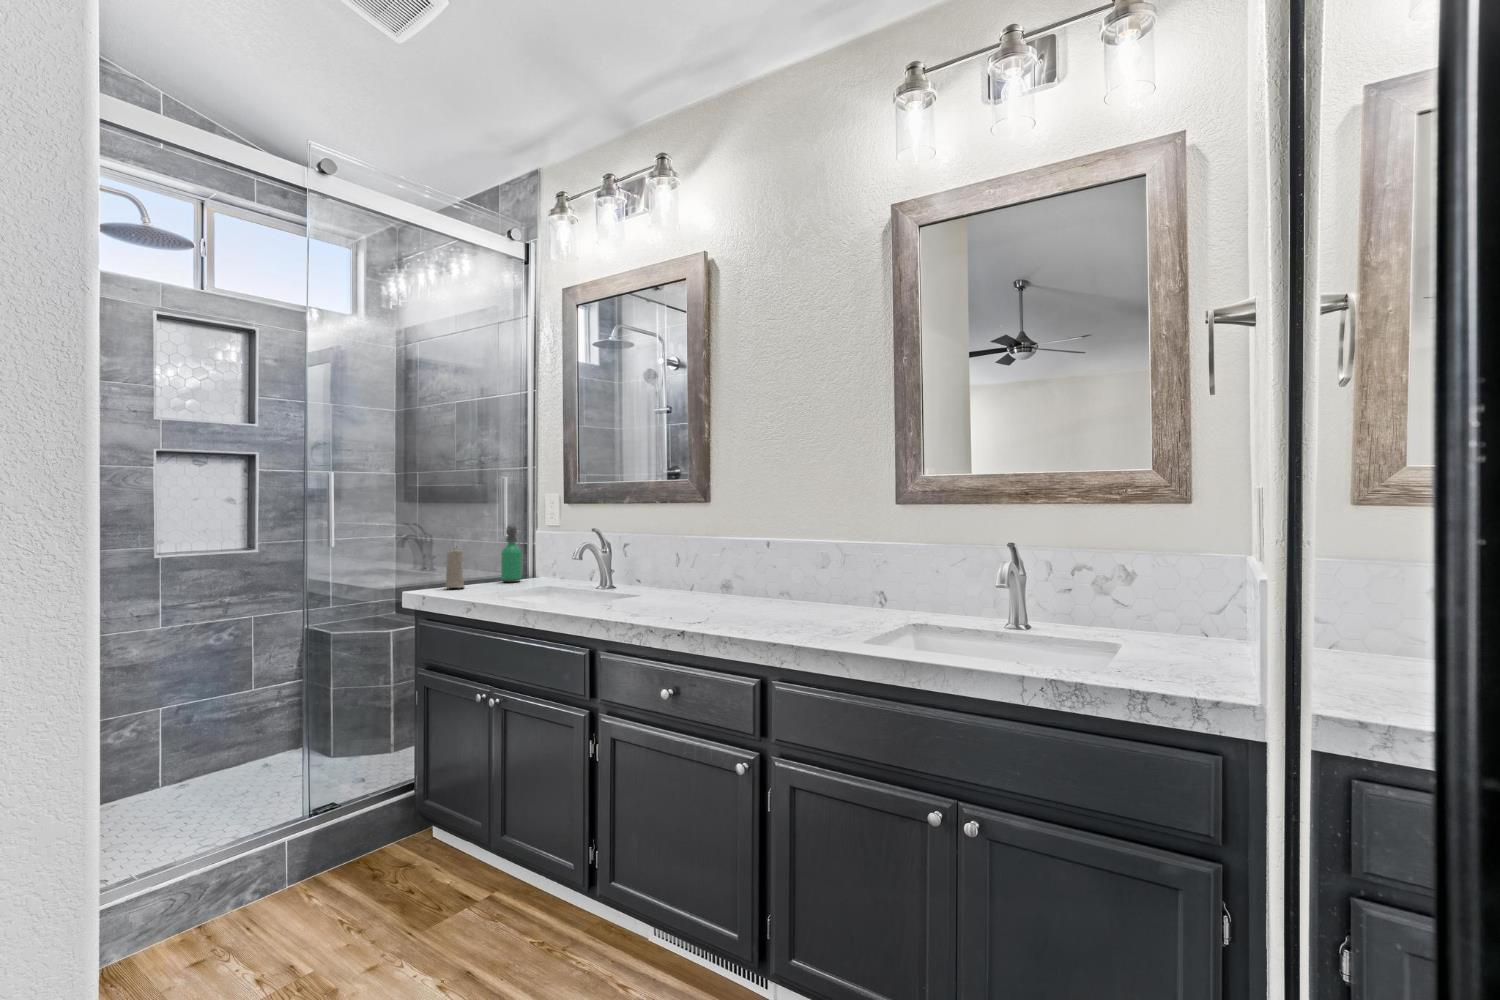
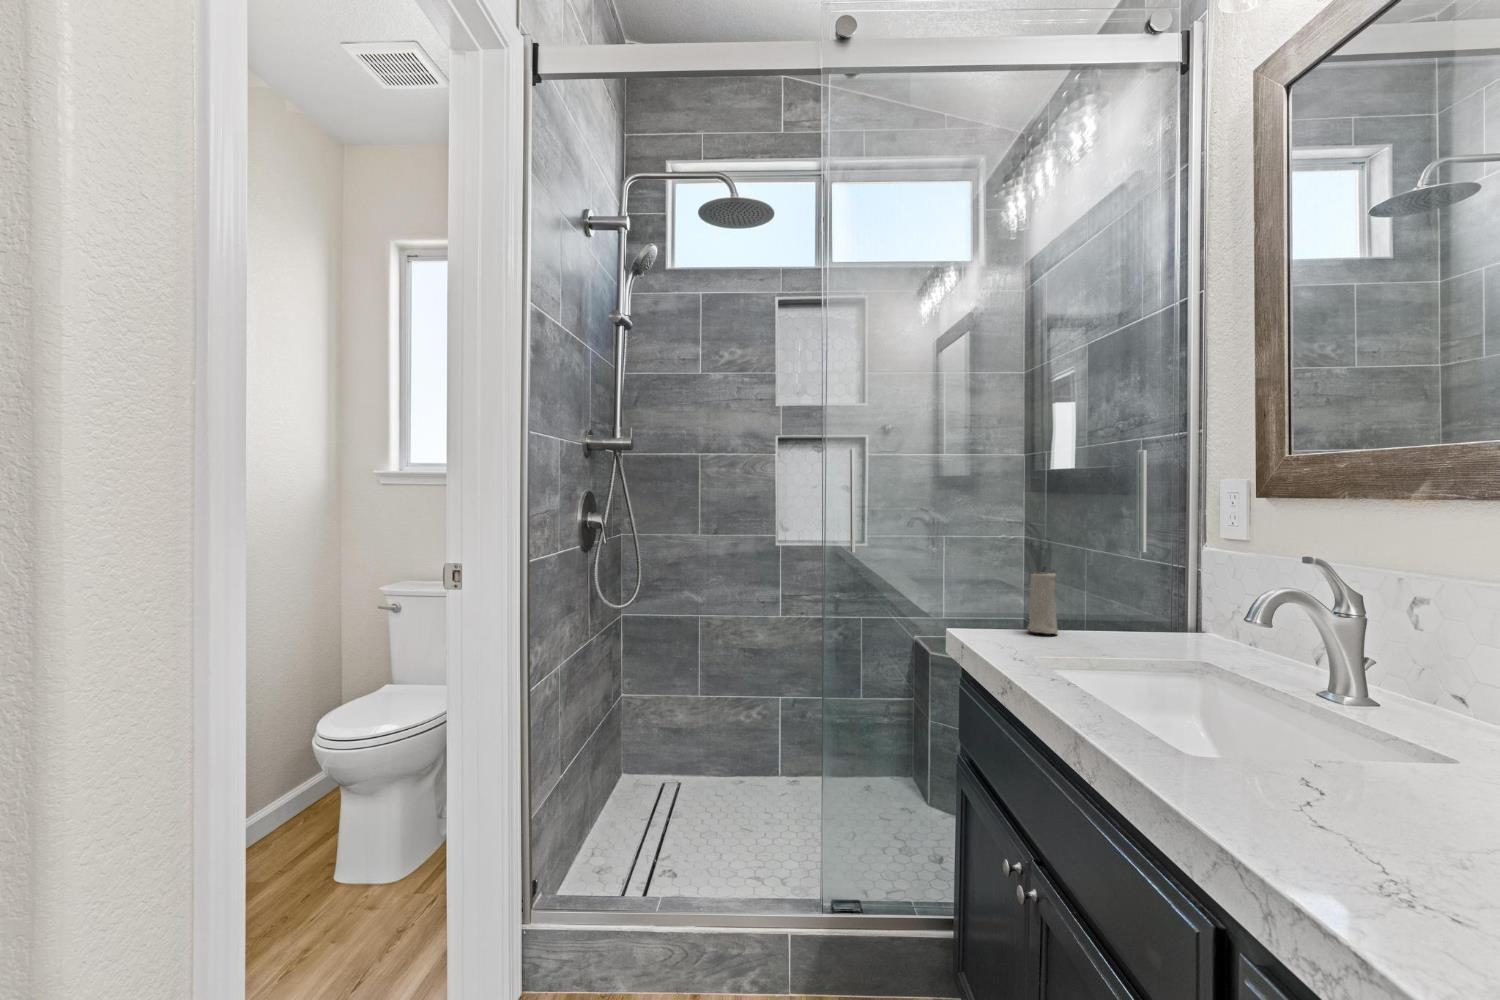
soap dispenser: present [501,525,522,582] -> none [1131,535,1171,634]

